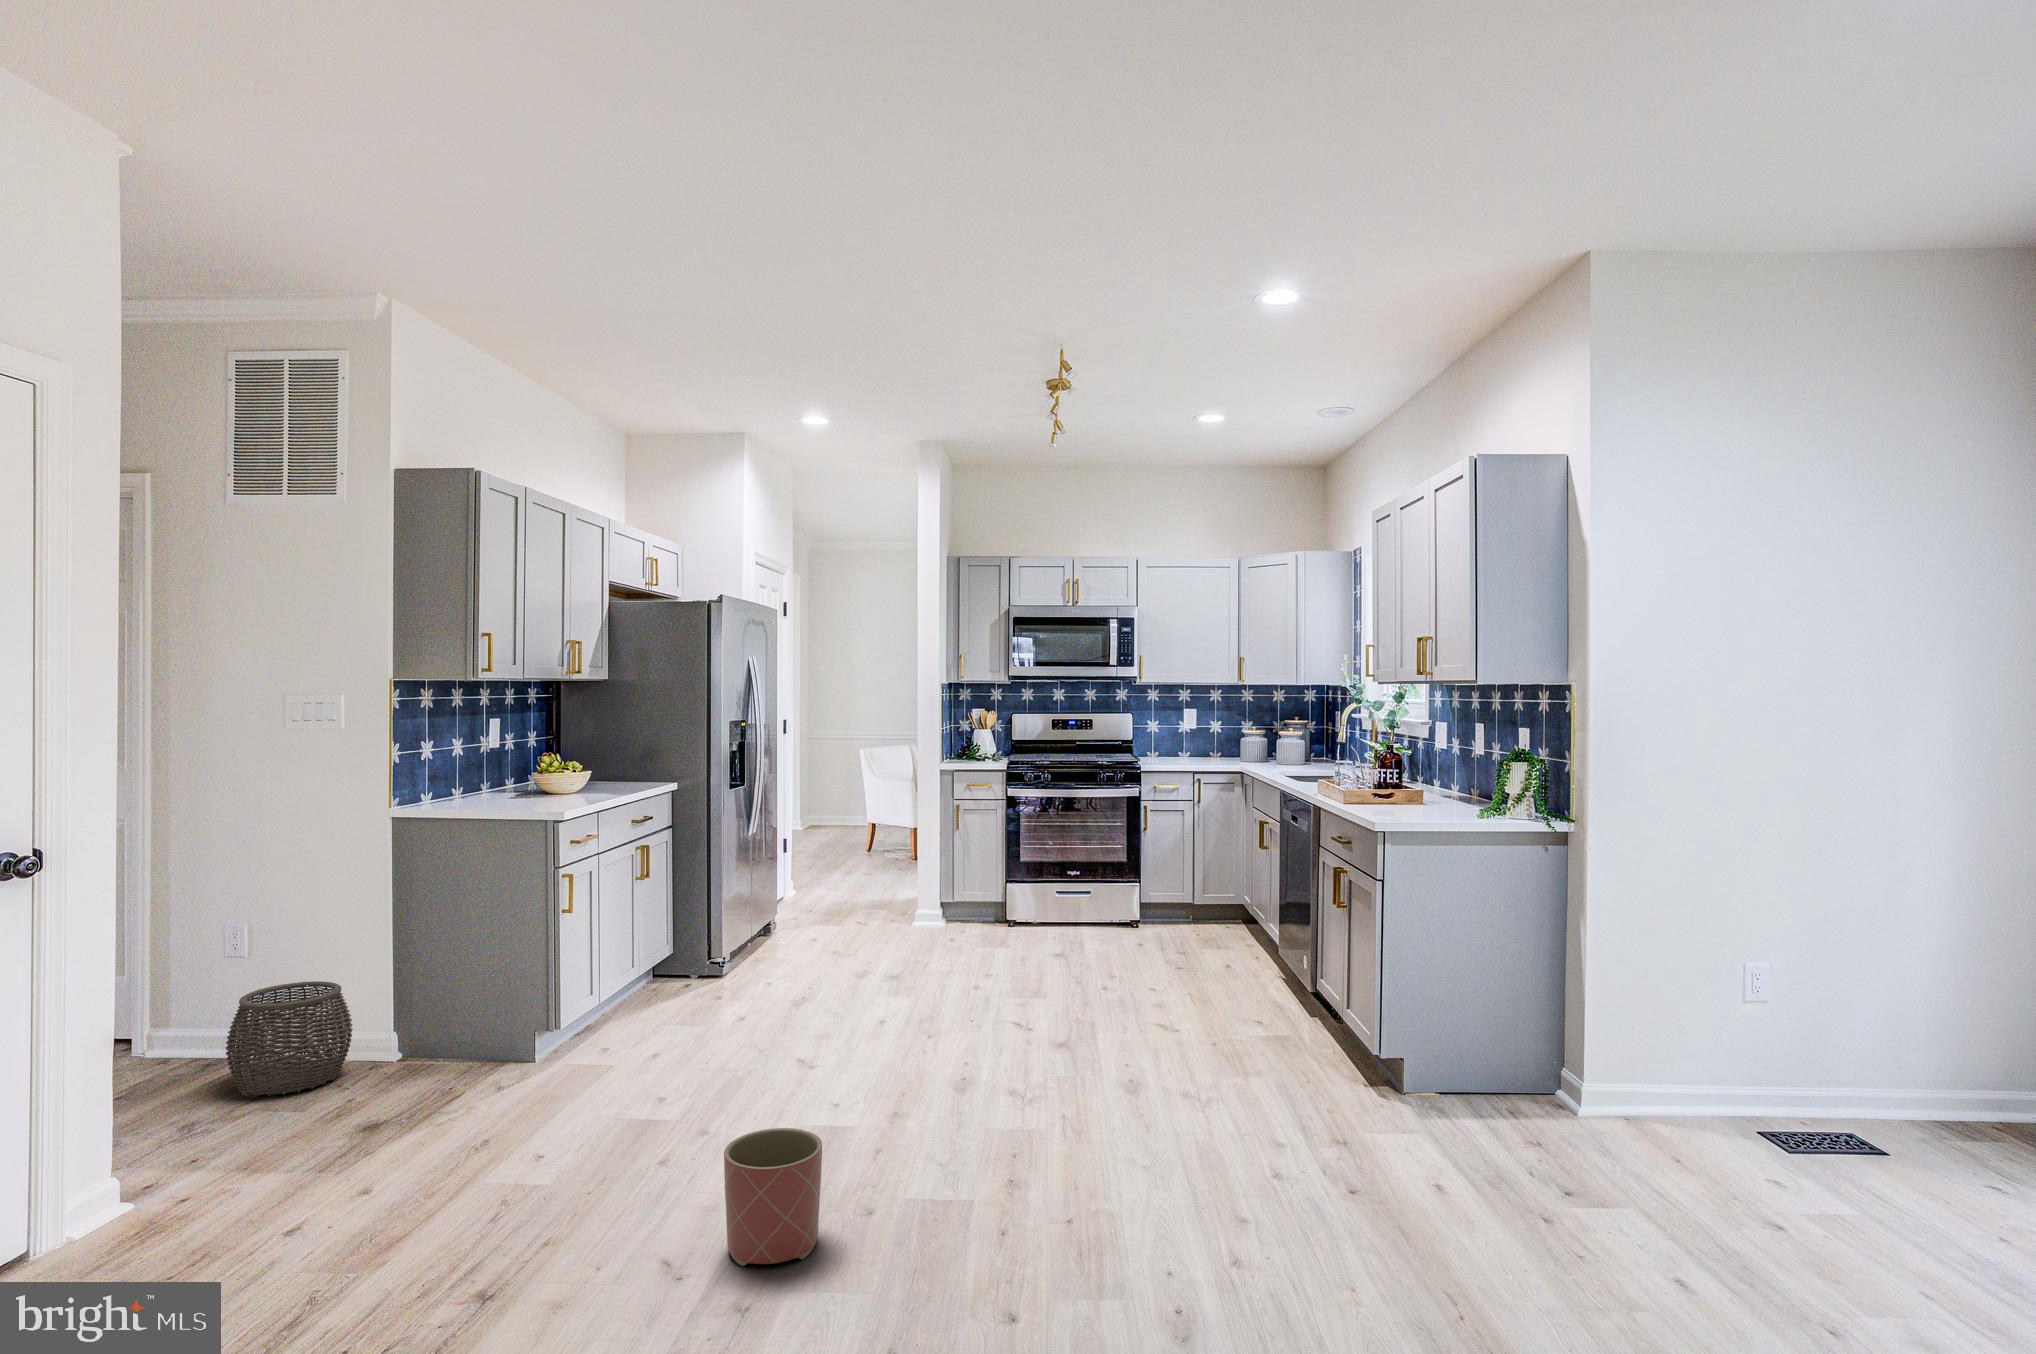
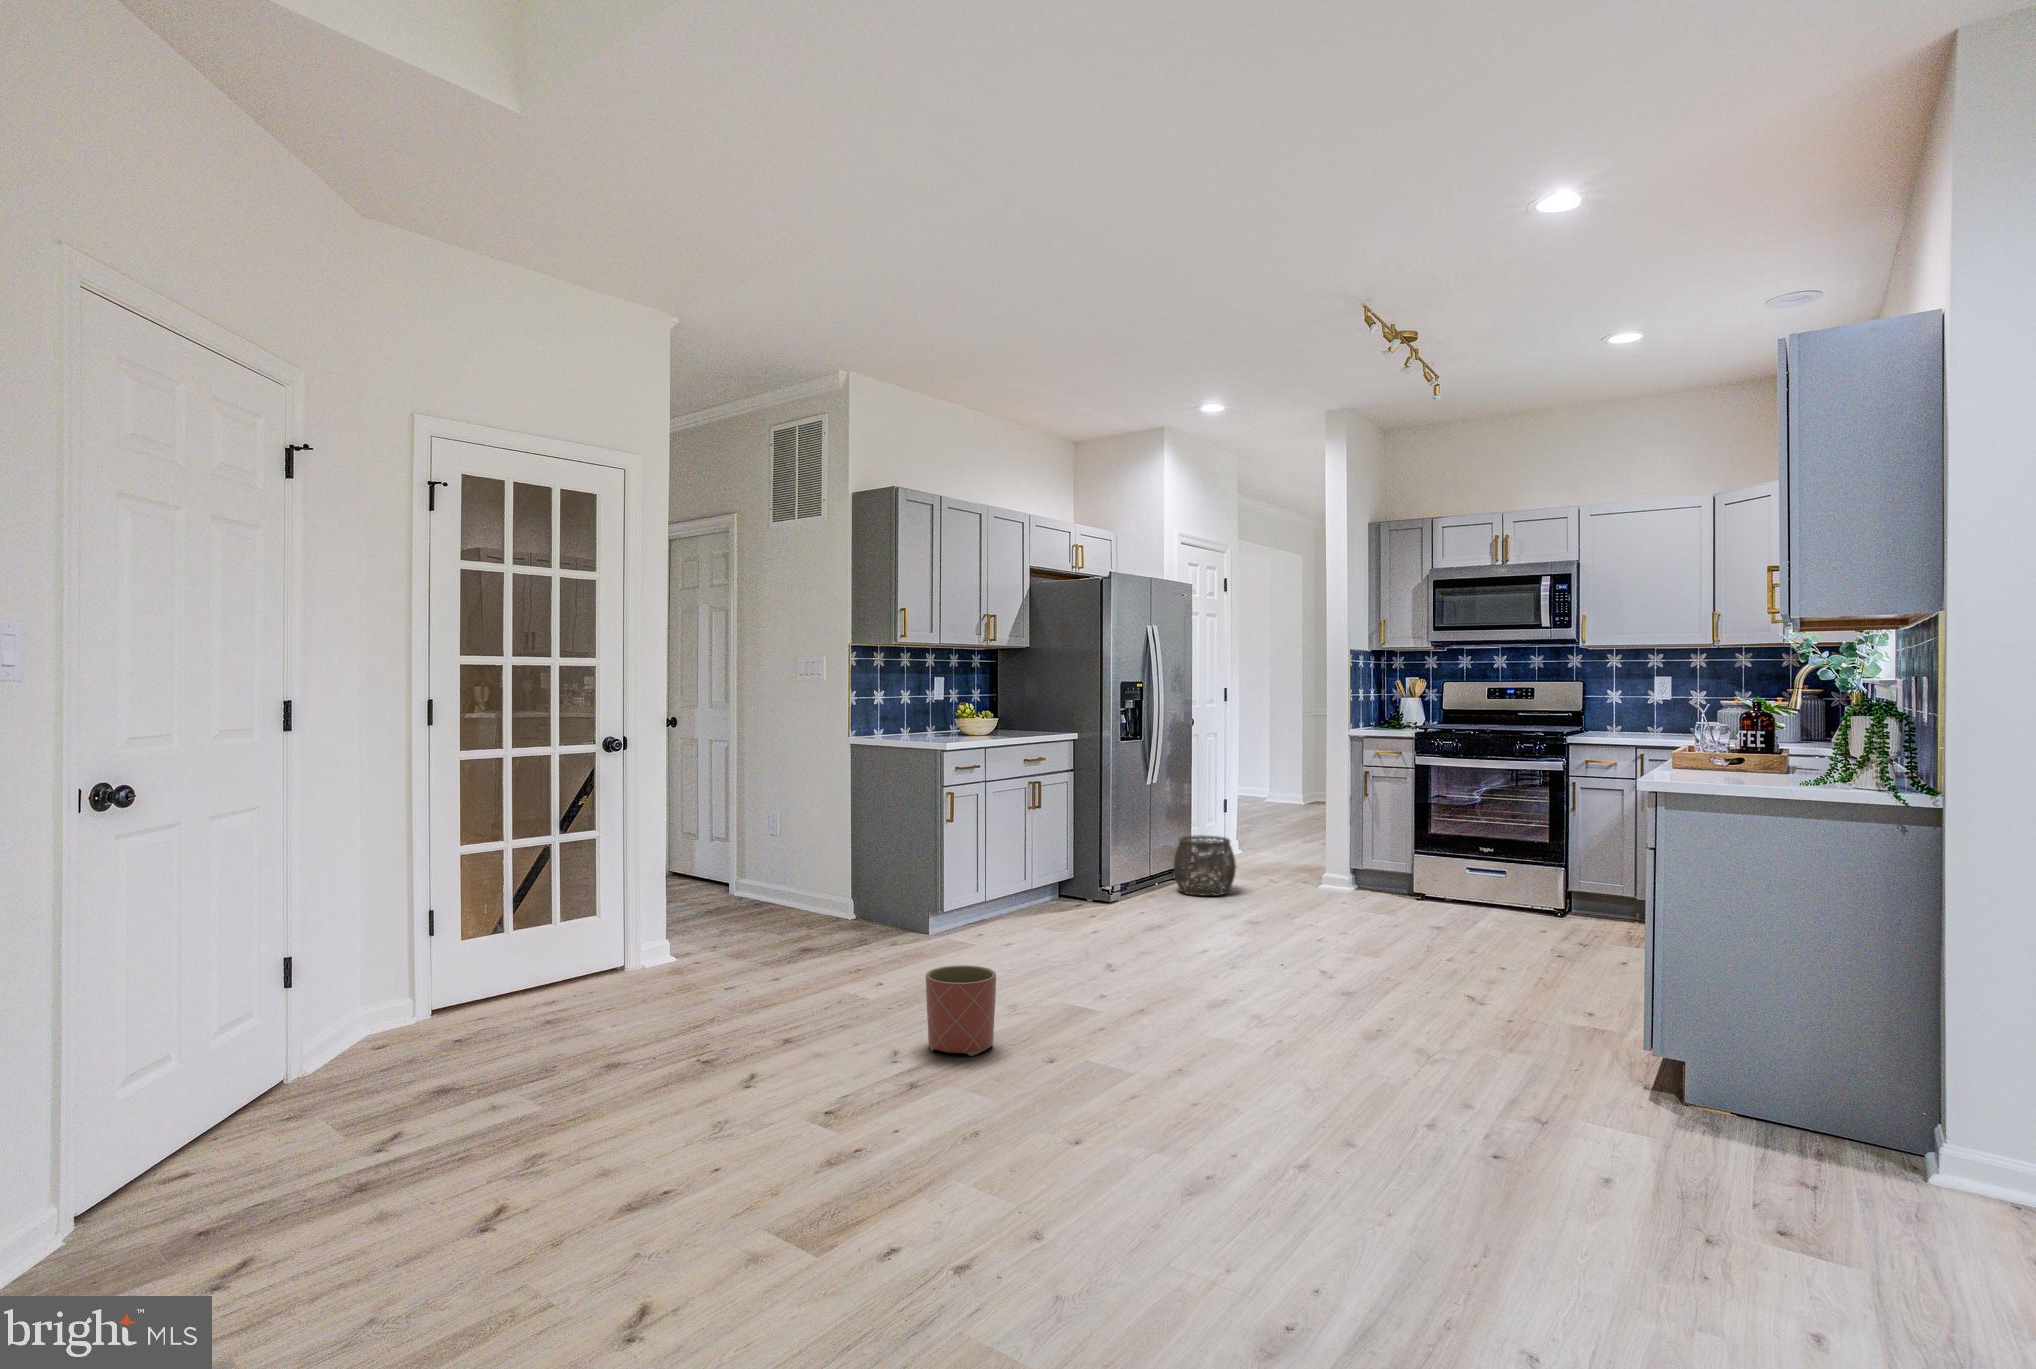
woven basket: present [225,981,353,1096] -> present [1174,835,1236,896]

